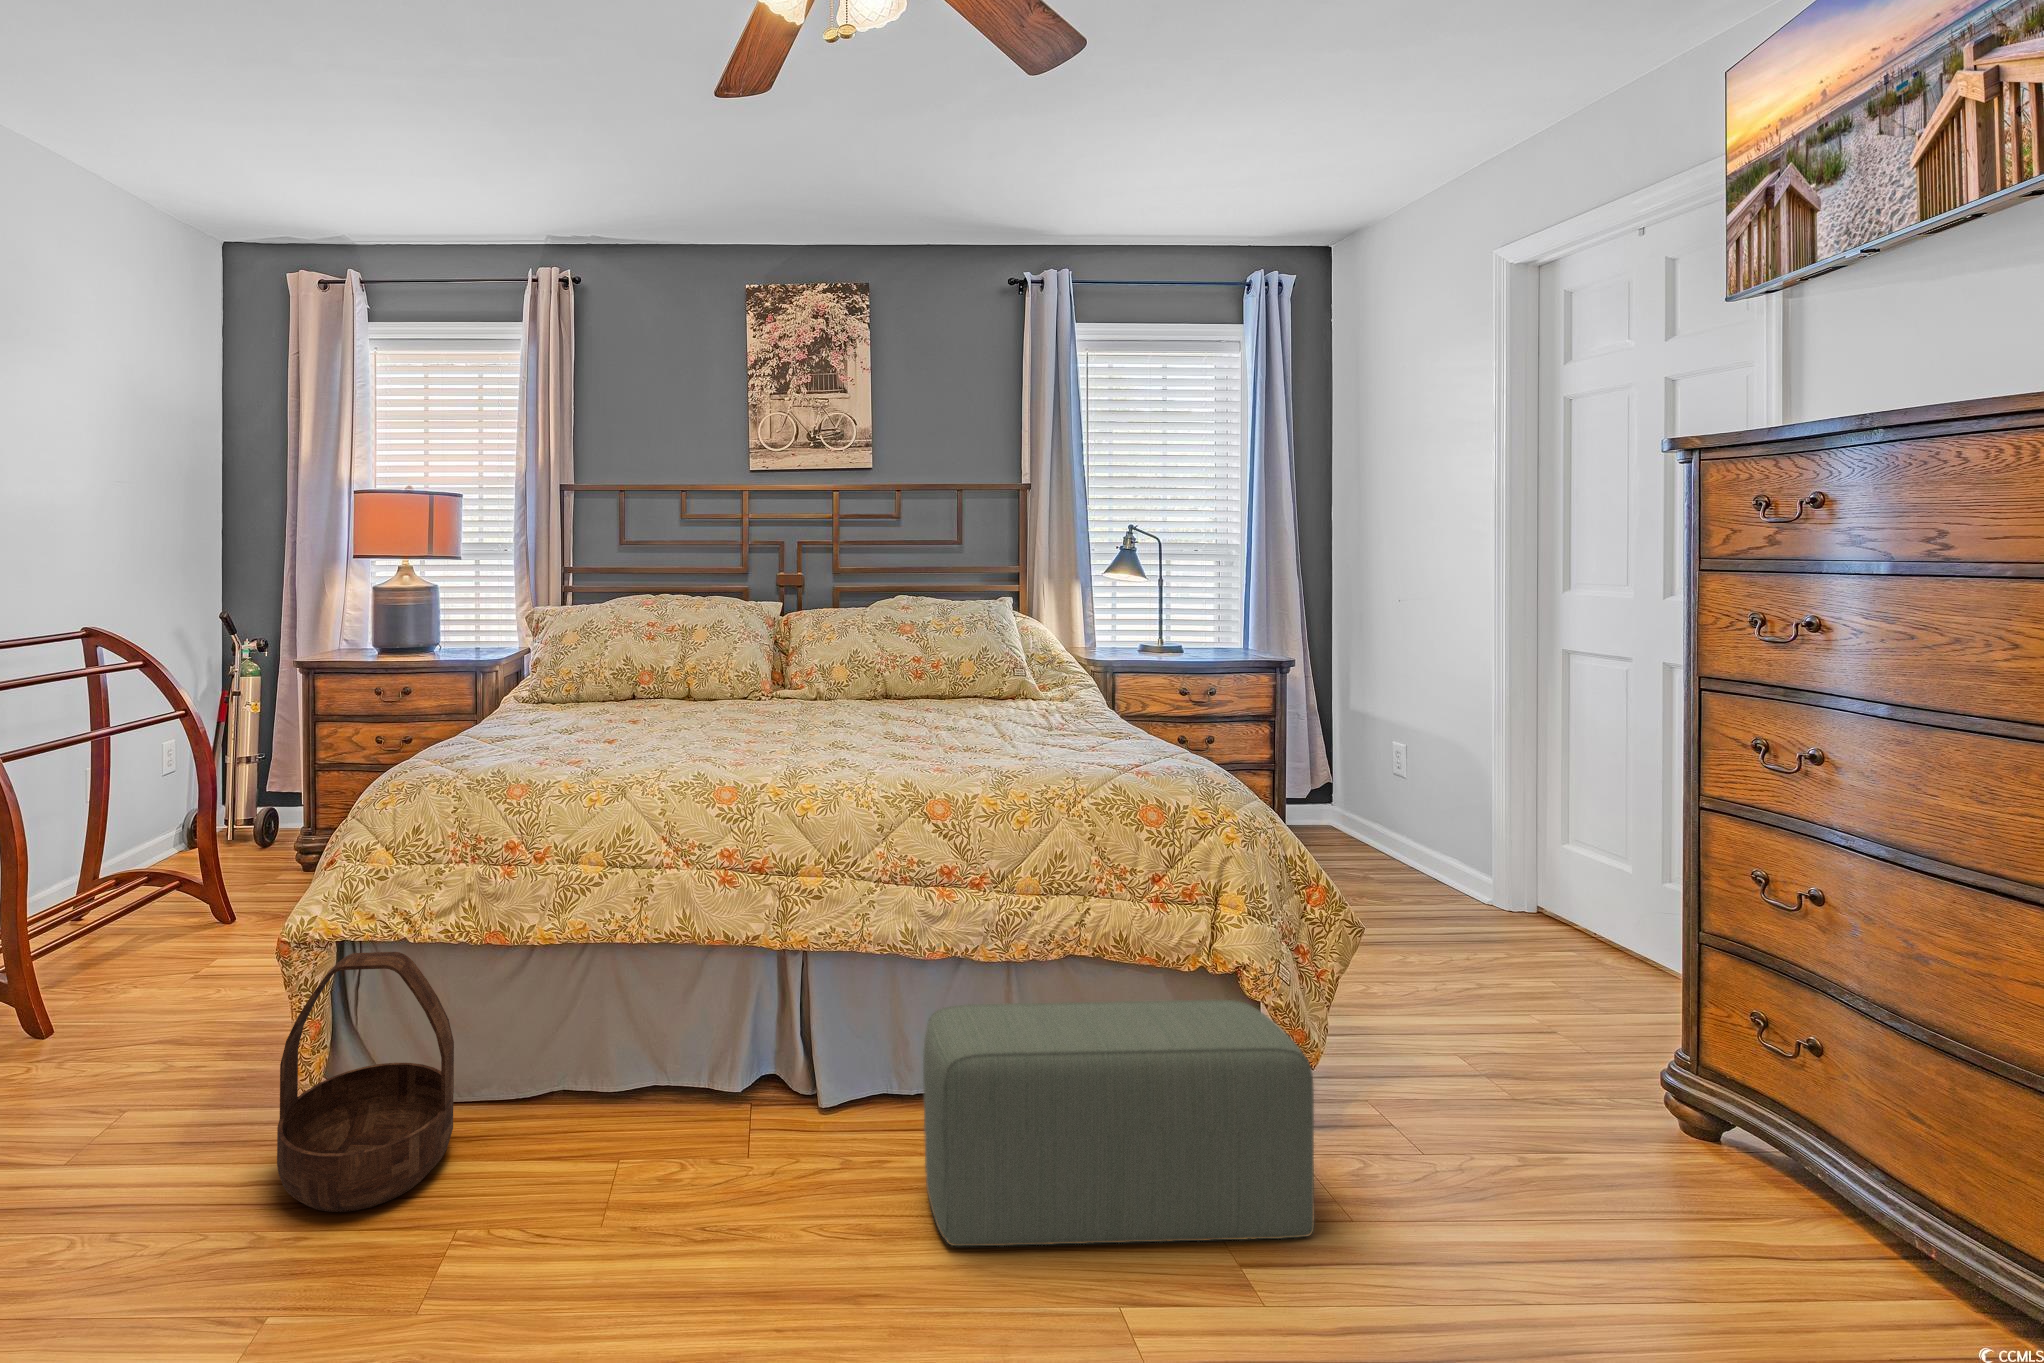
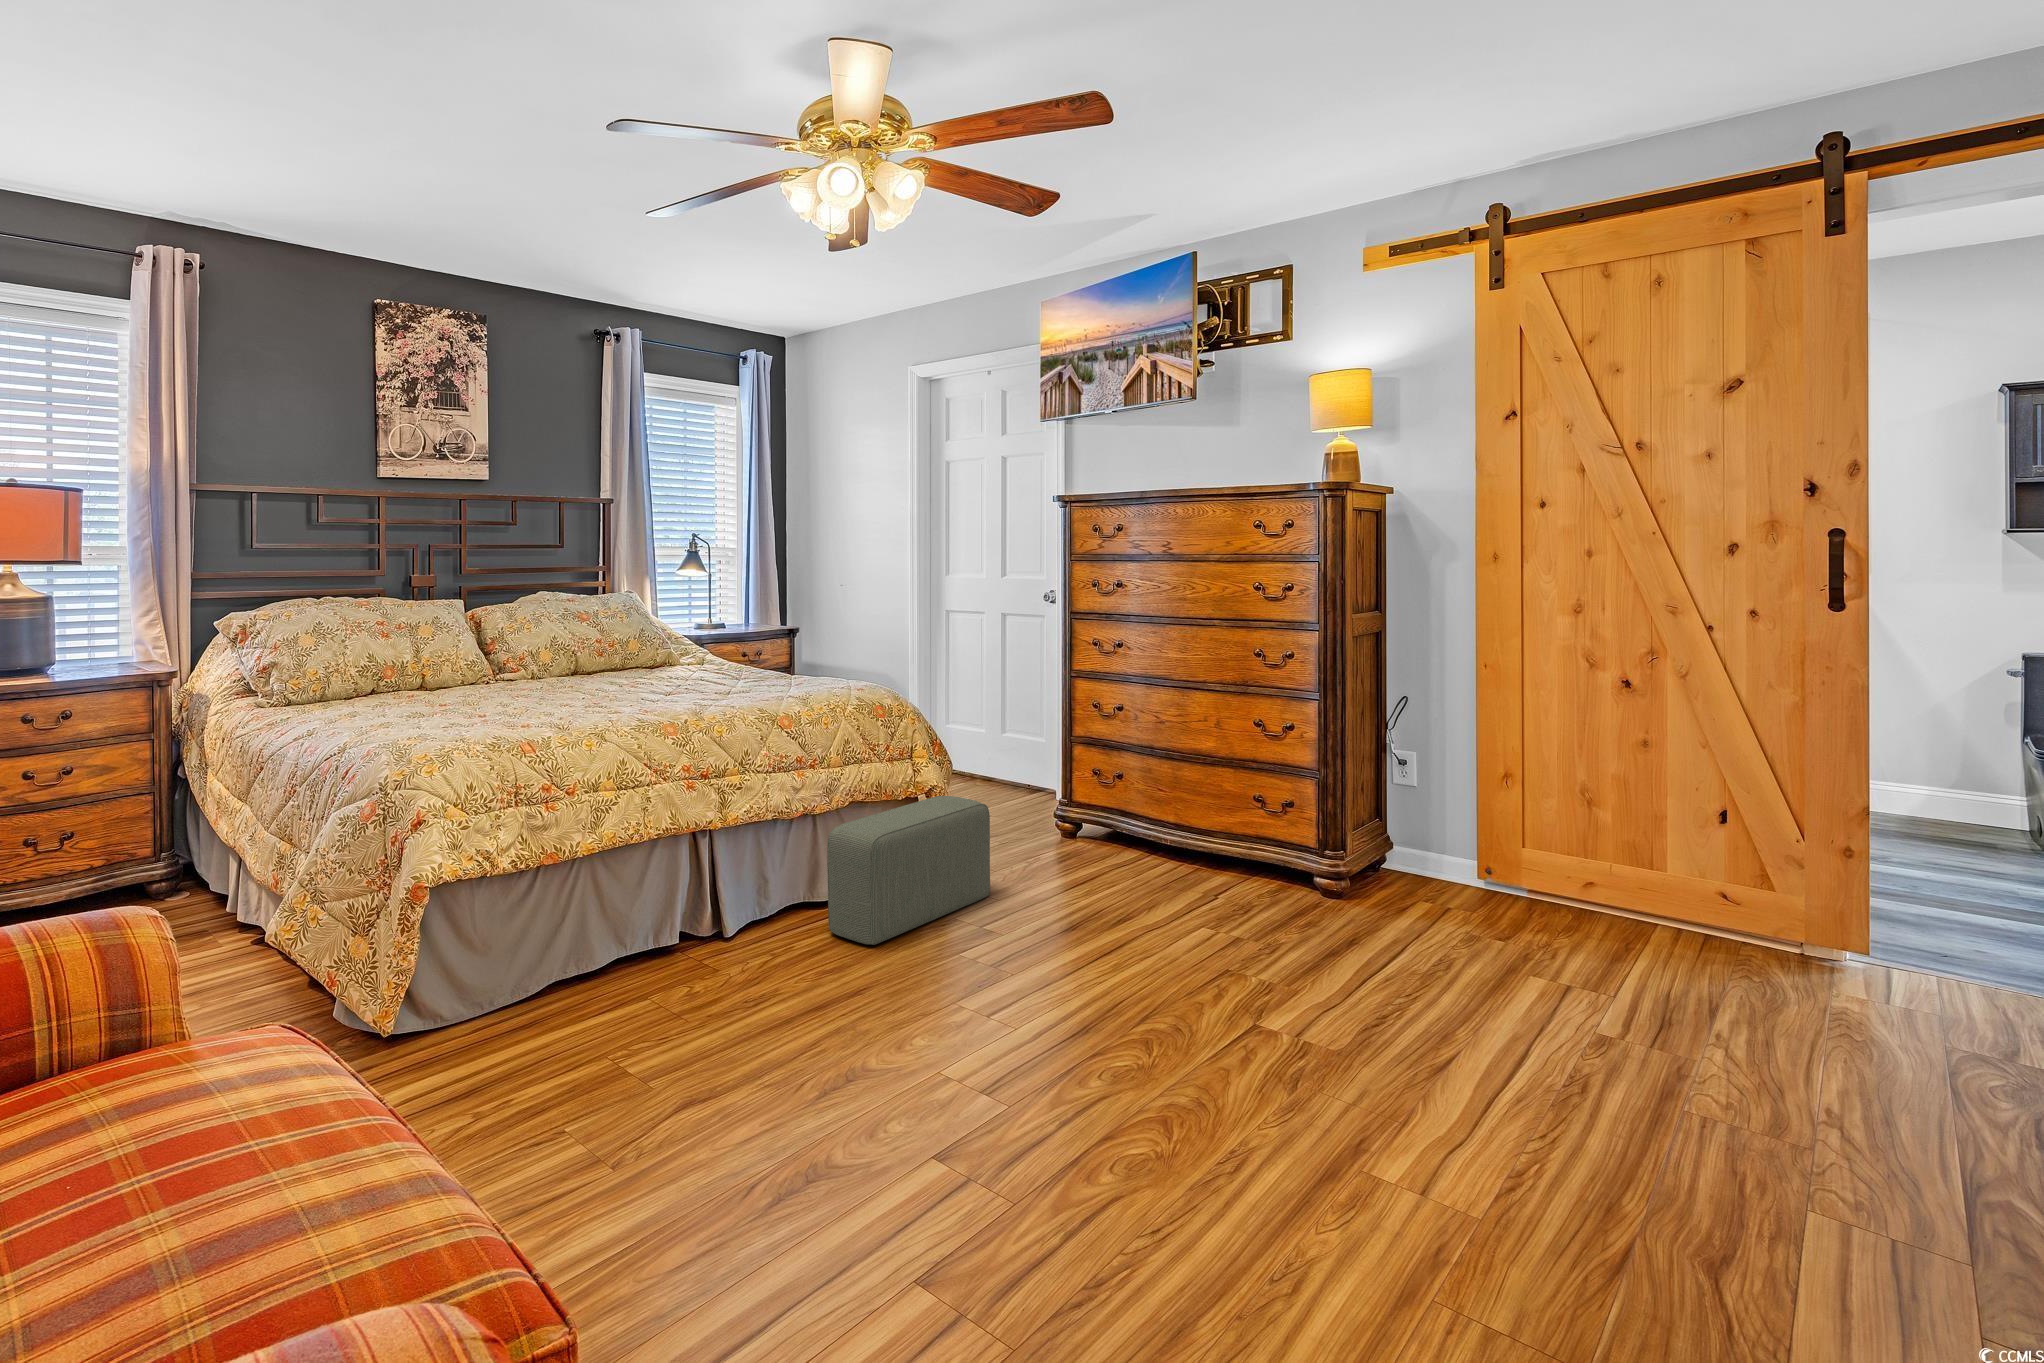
basket: present [277,952,454,1212] -> none [438,875,570,1070]

